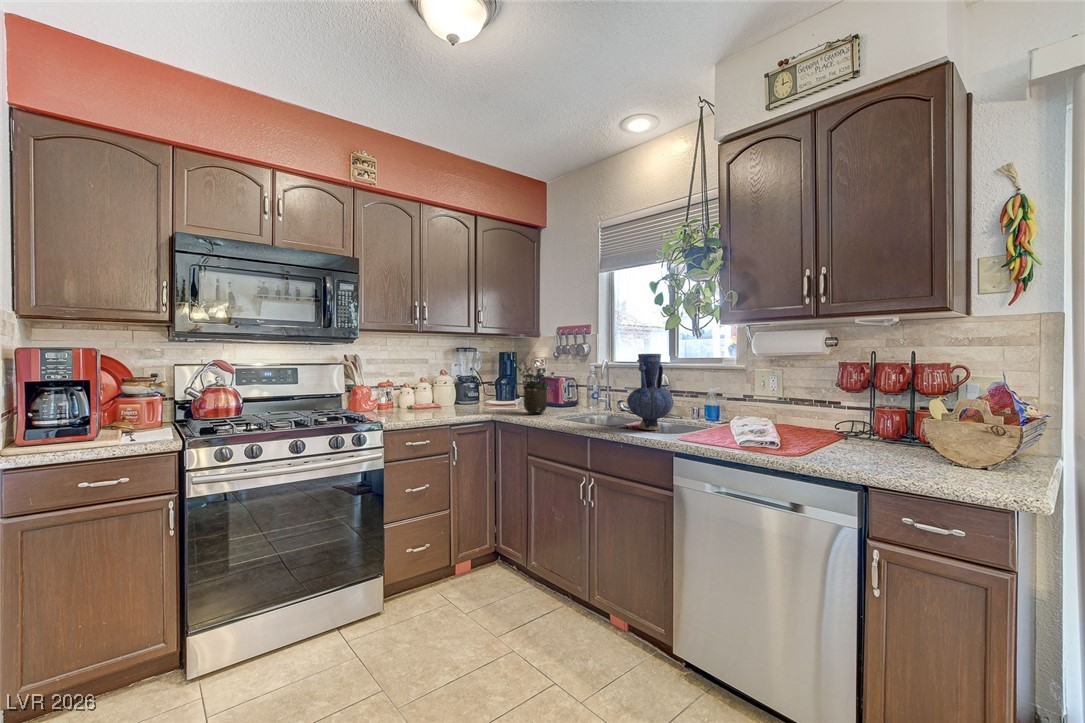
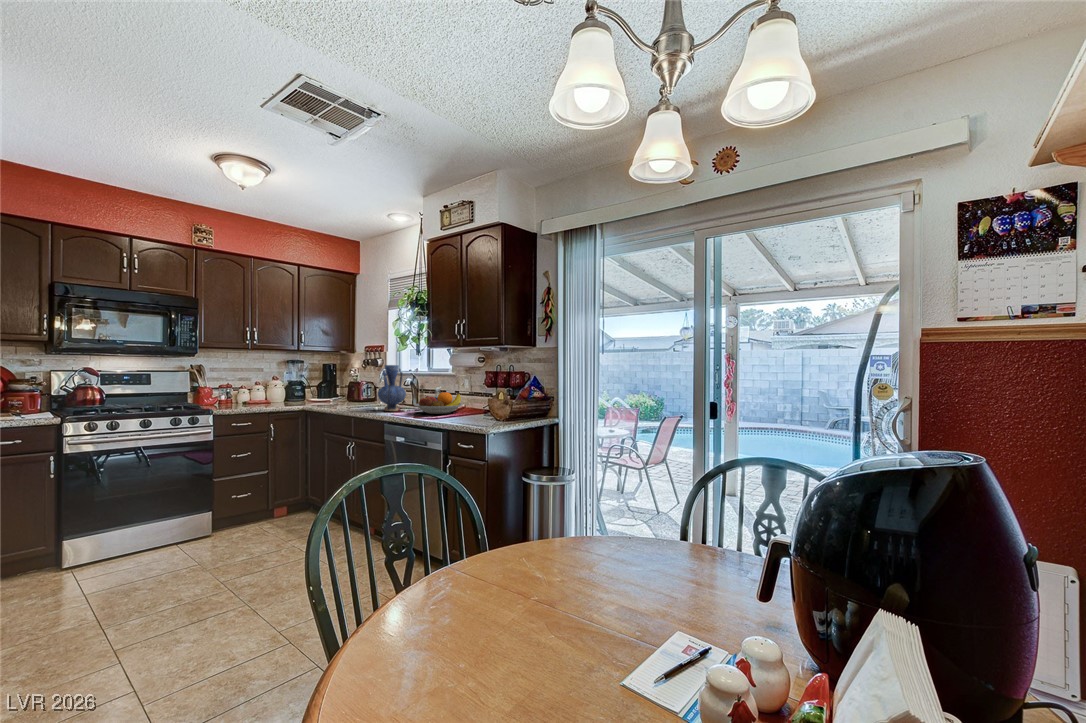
potted plant: present [514,354,554,413] -> none [320,365,348,405]
fruit bowl: none [705,401,798,441] -> present [414,392,463,414]

